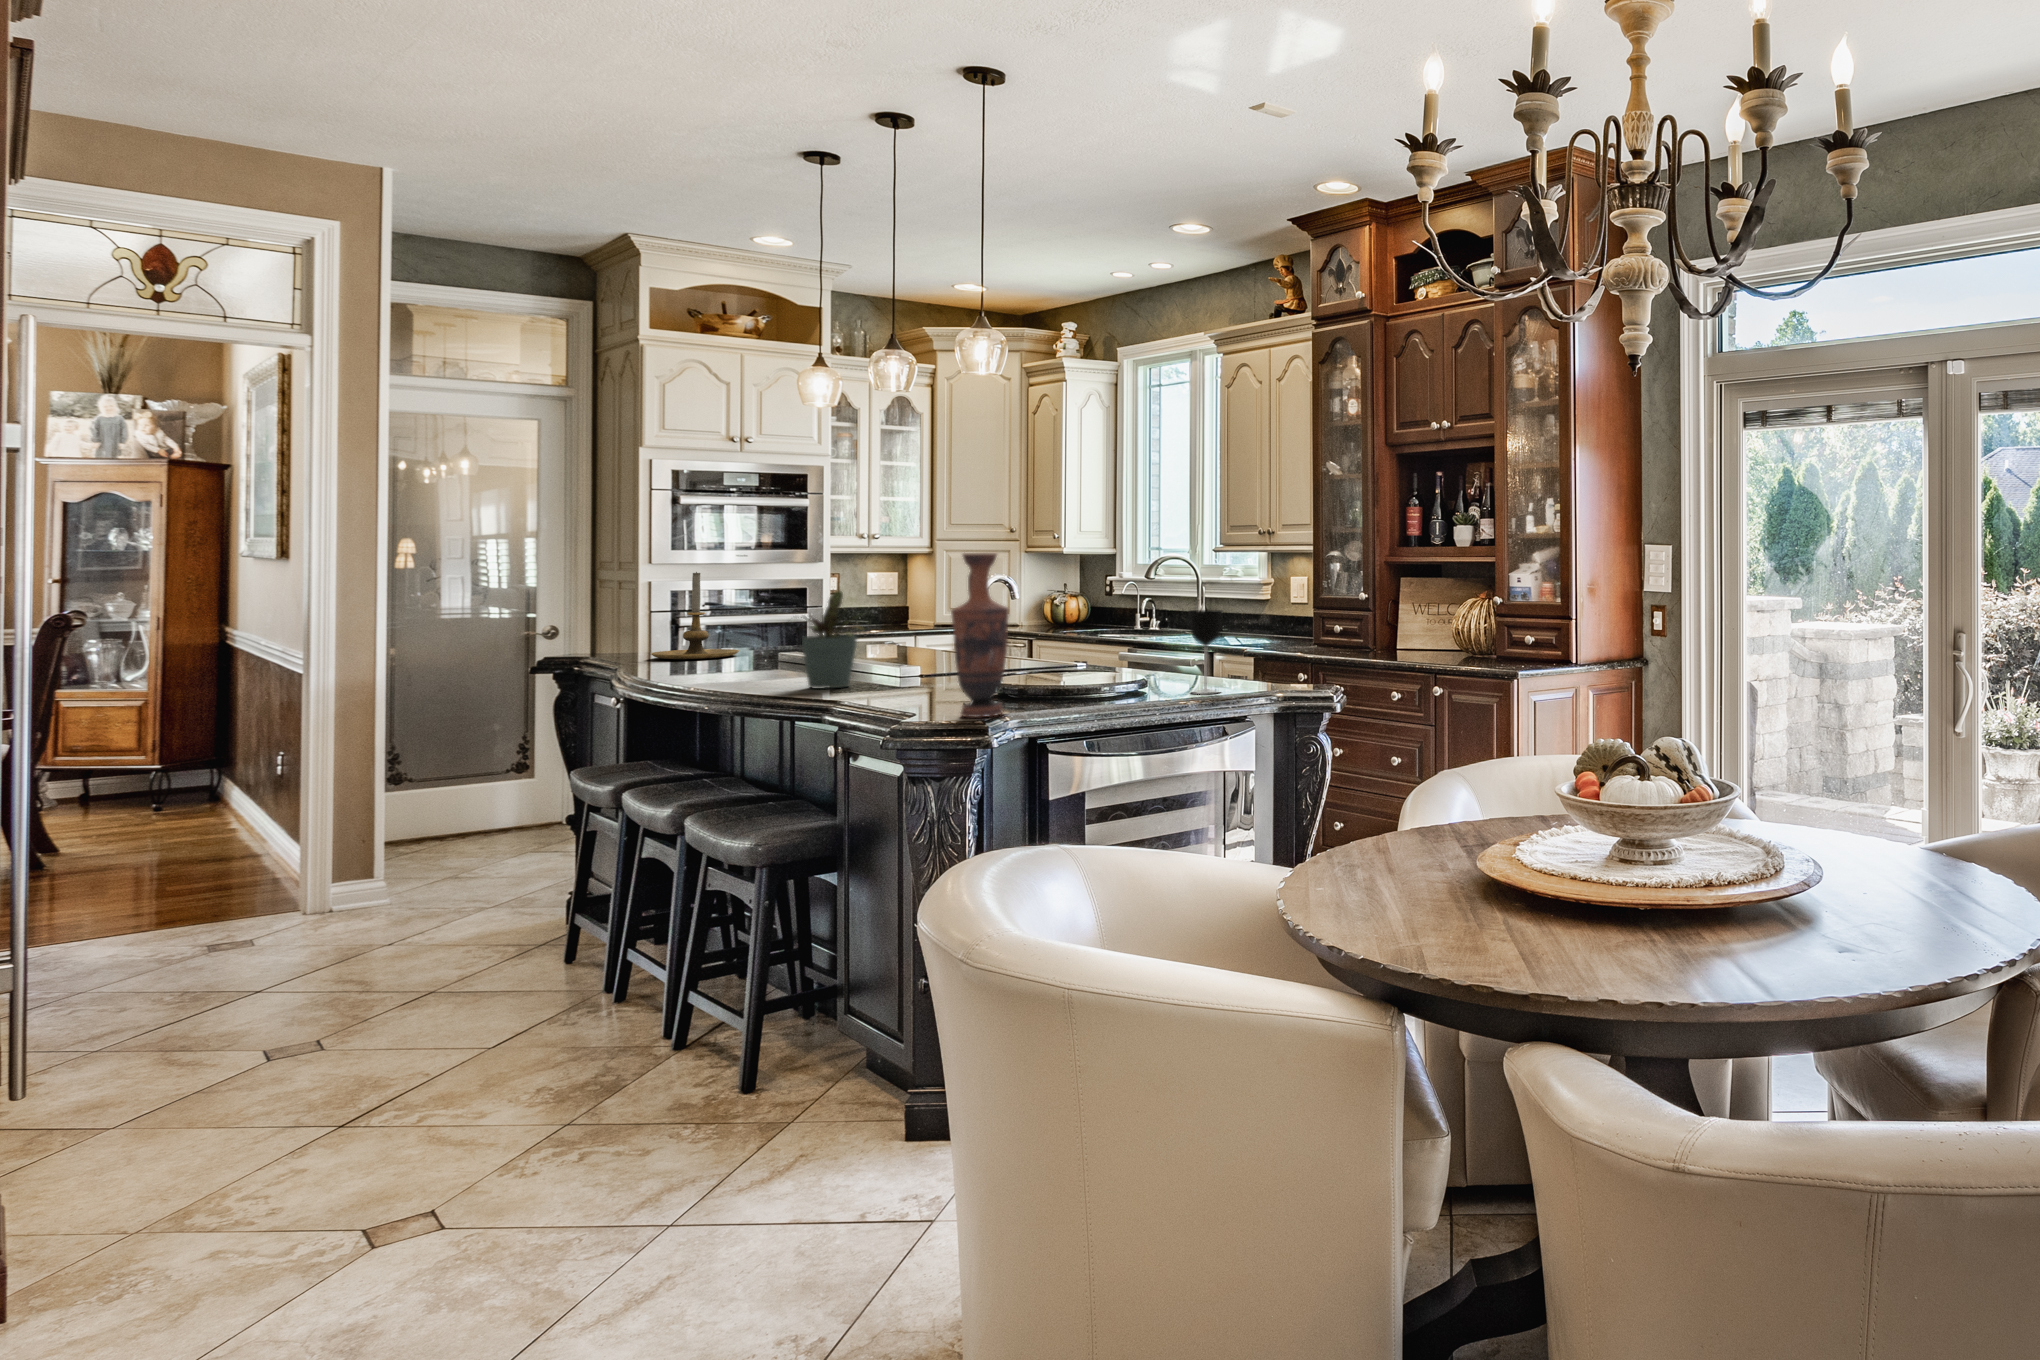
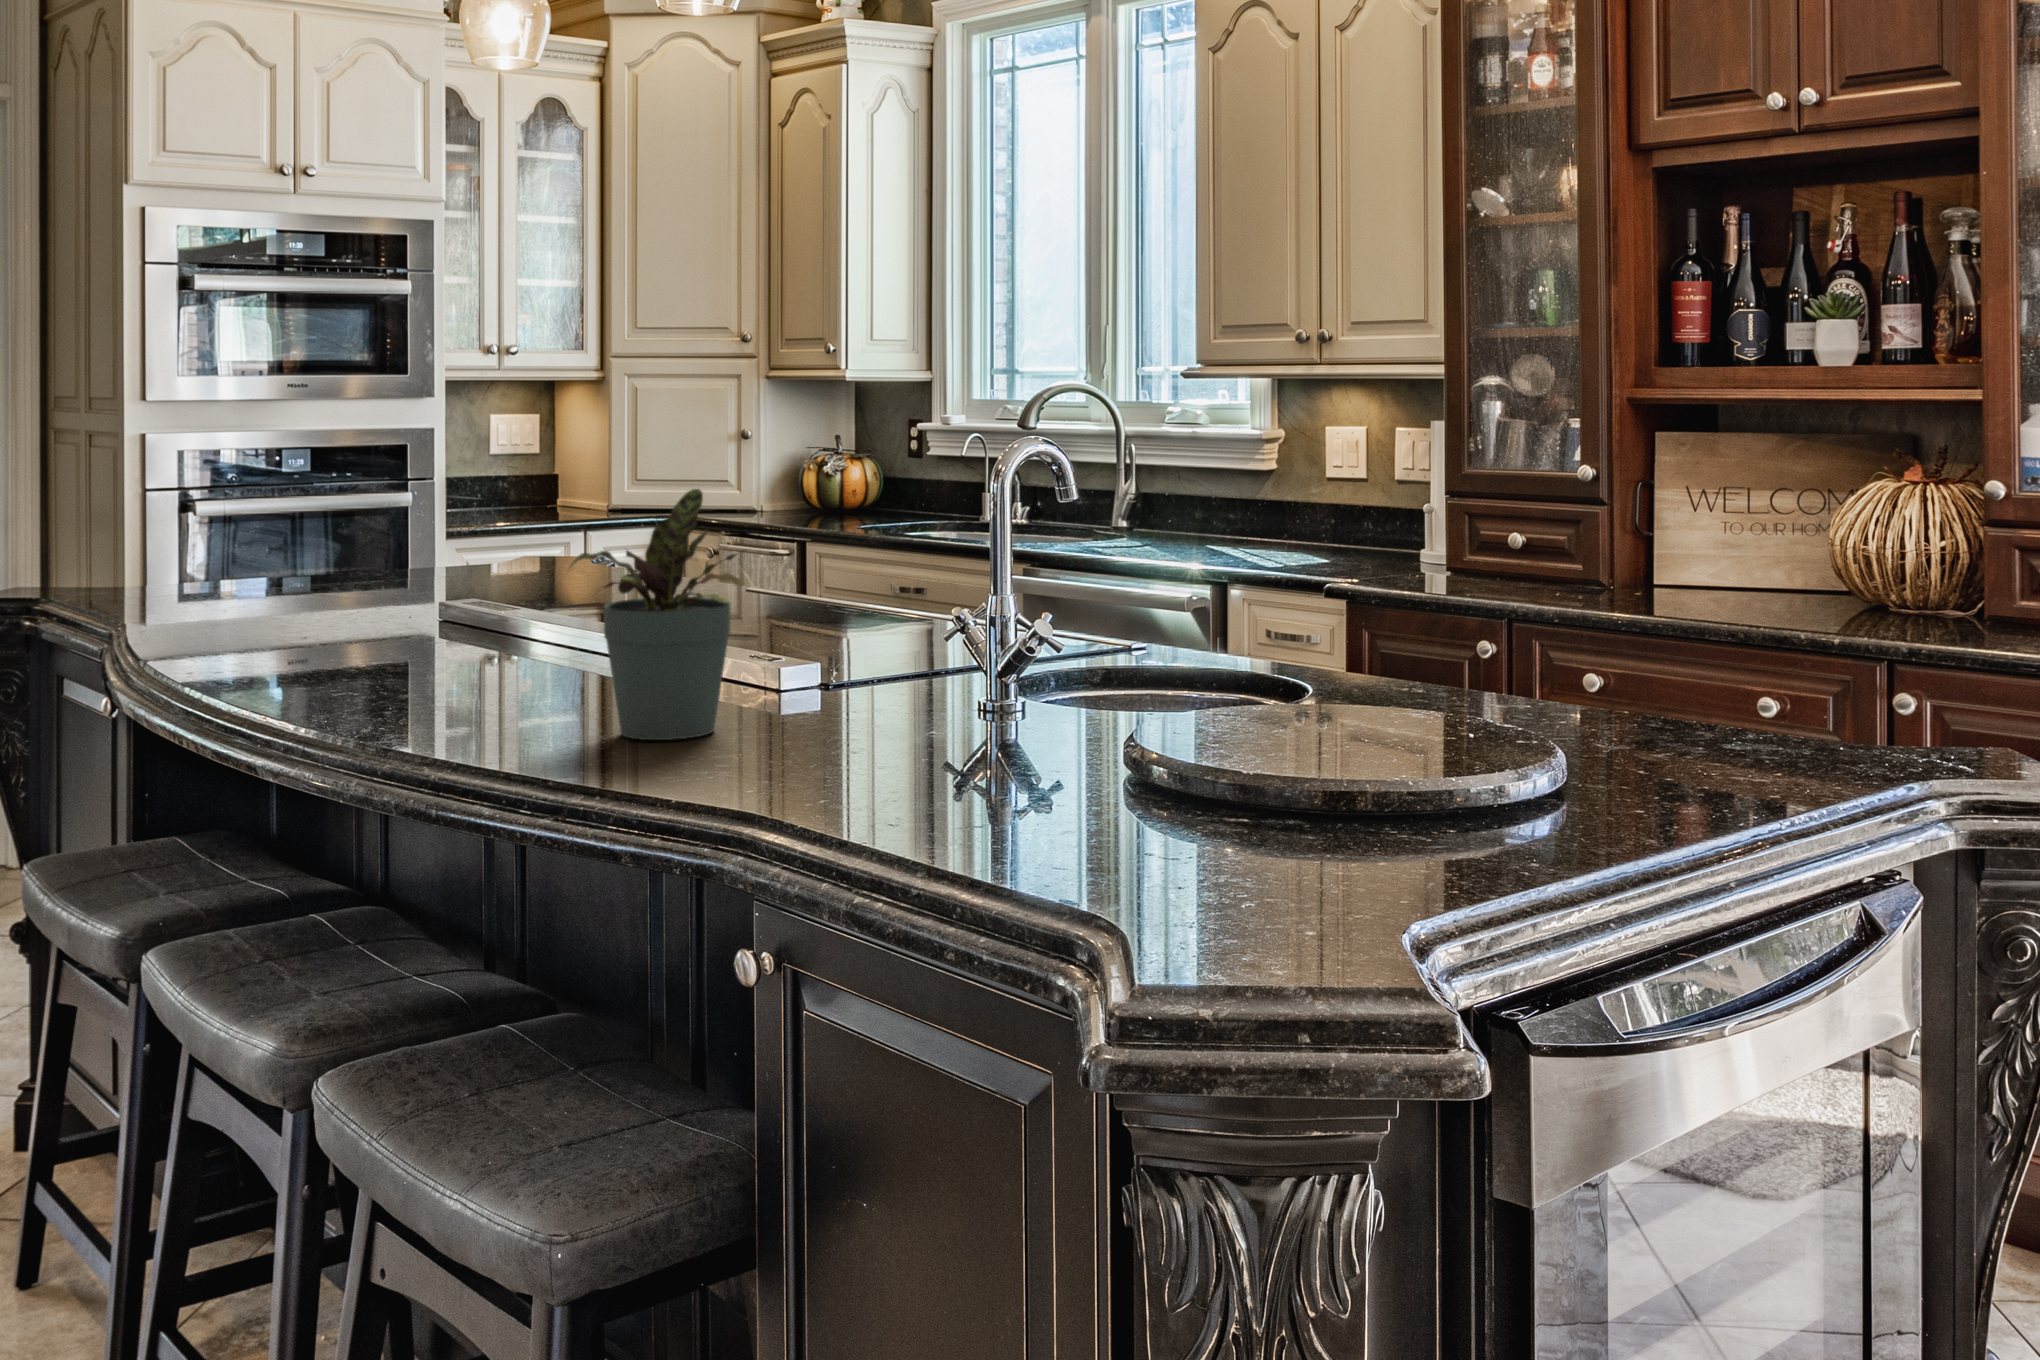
vase: present [951,553,1009,717] -> none [1198,398,1367,916]
candle holder: present [651,572,739,659] -> none [185,428,361,618]
wine glass: present [1189,610,1223,694] -> none [1685,548,1781,790]

